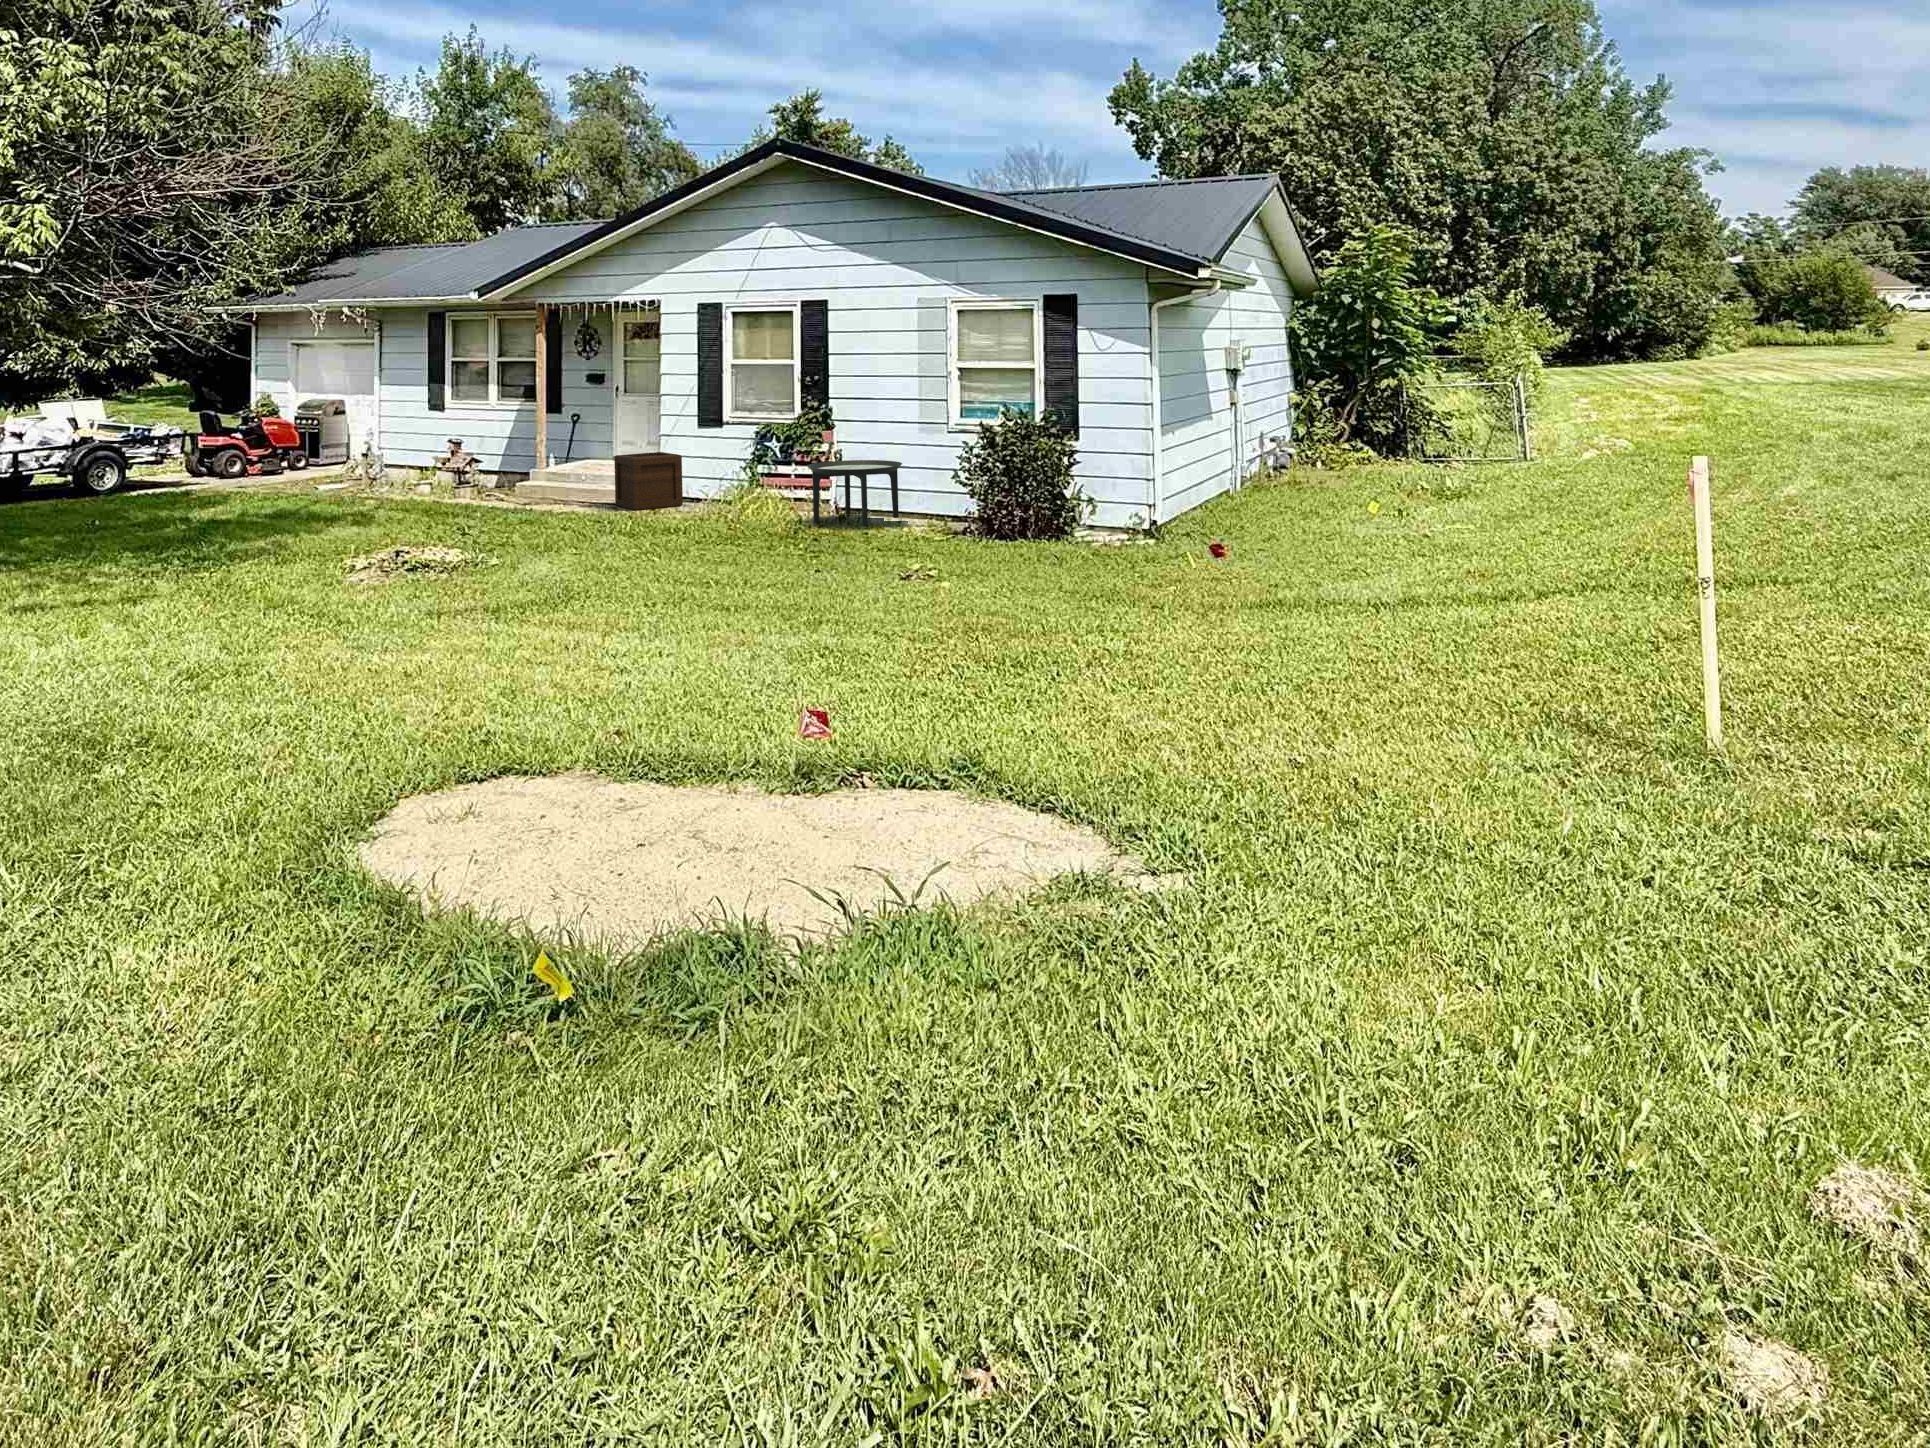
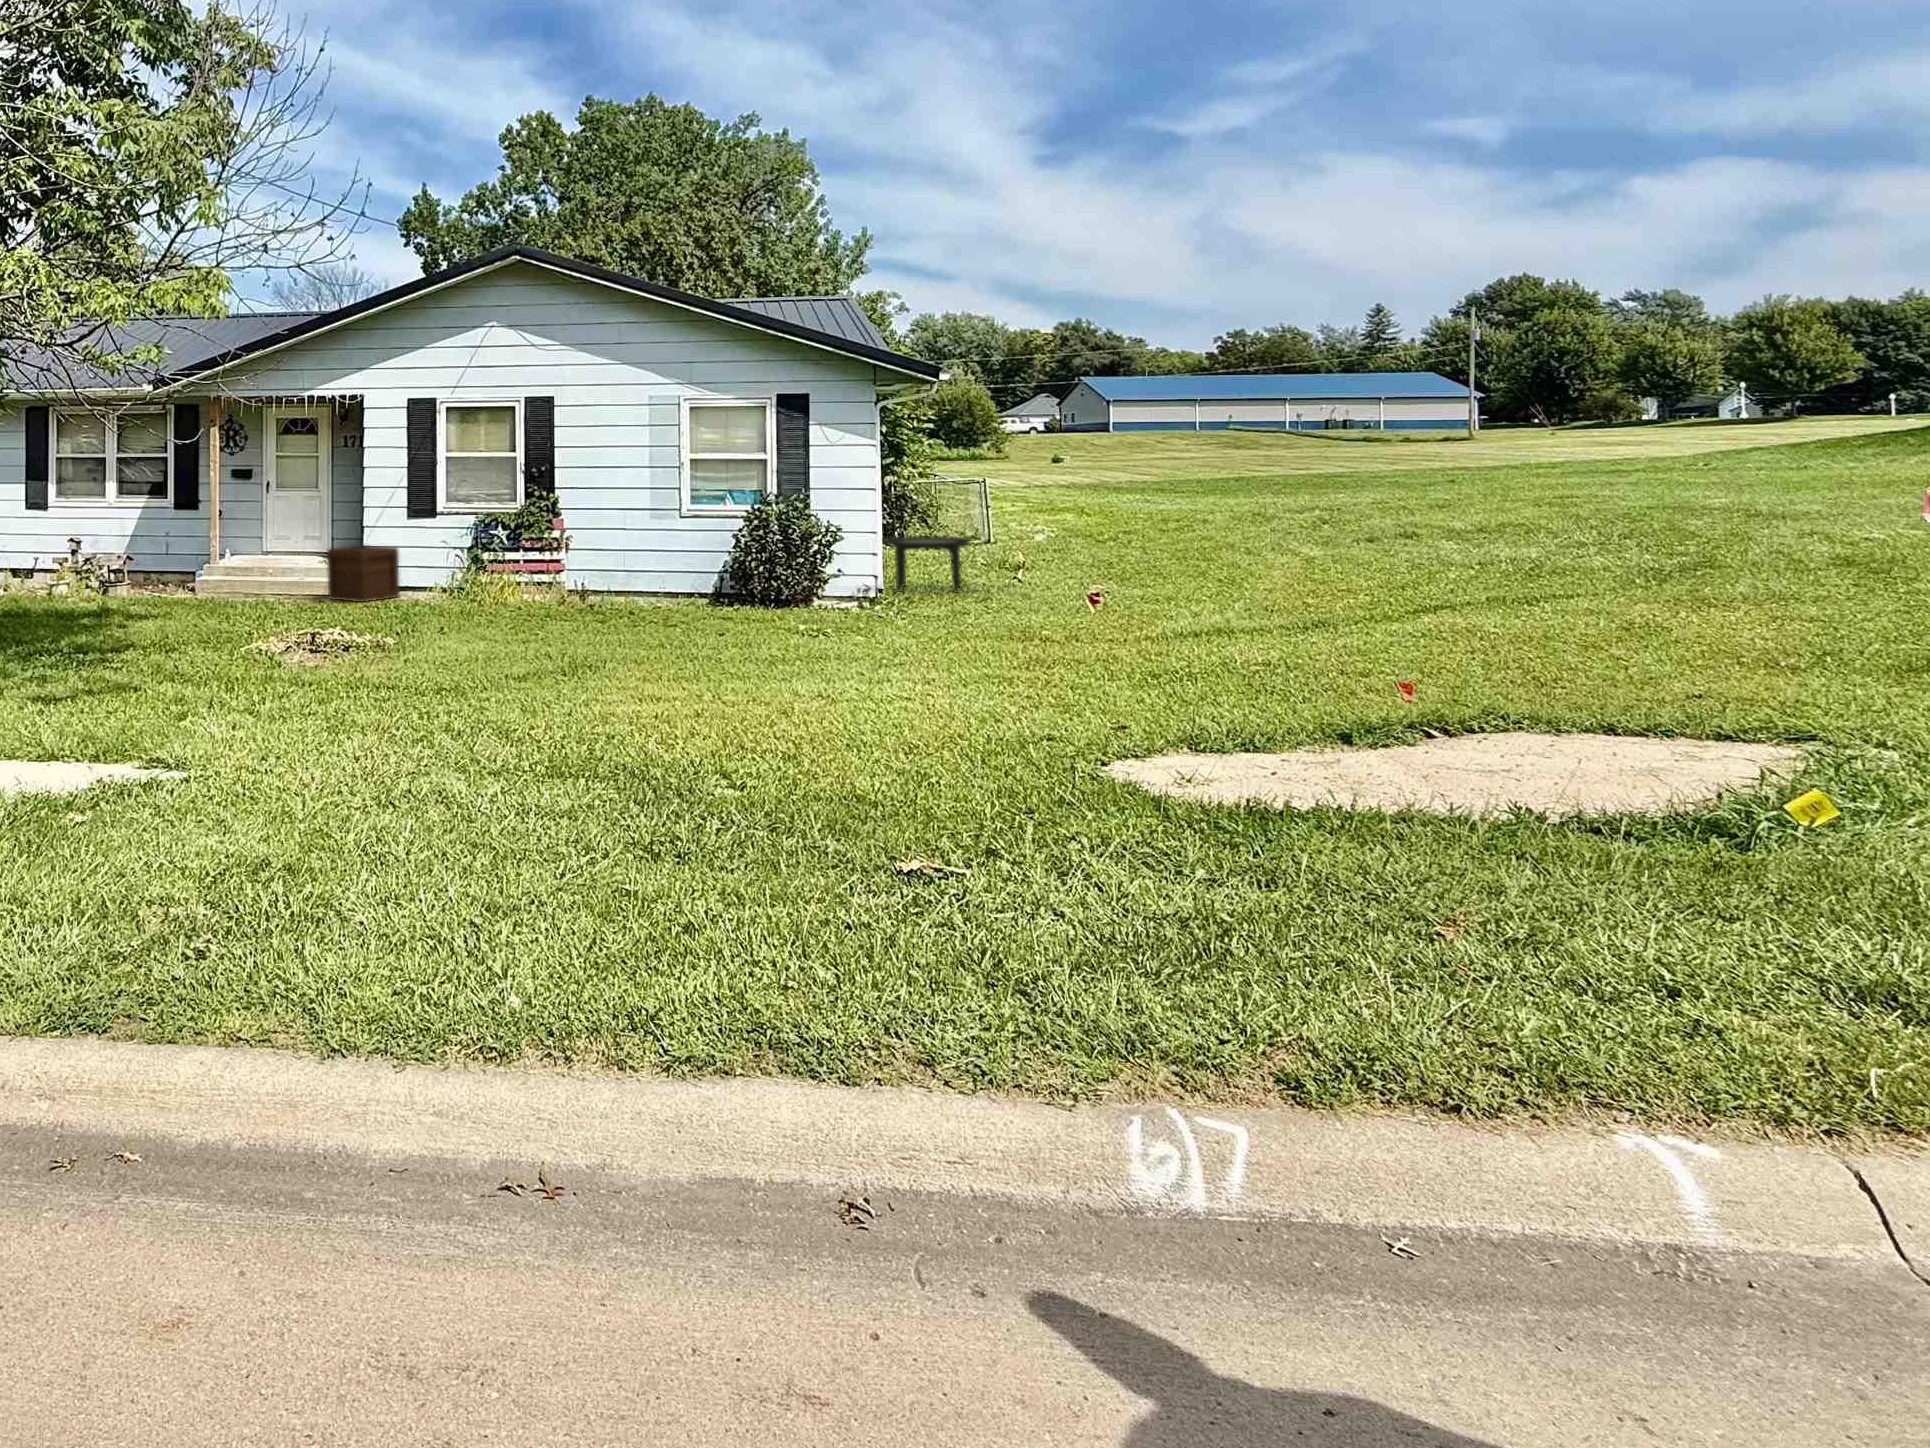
round table: present [808,460,902,526] -> present [884,536,972,593]

